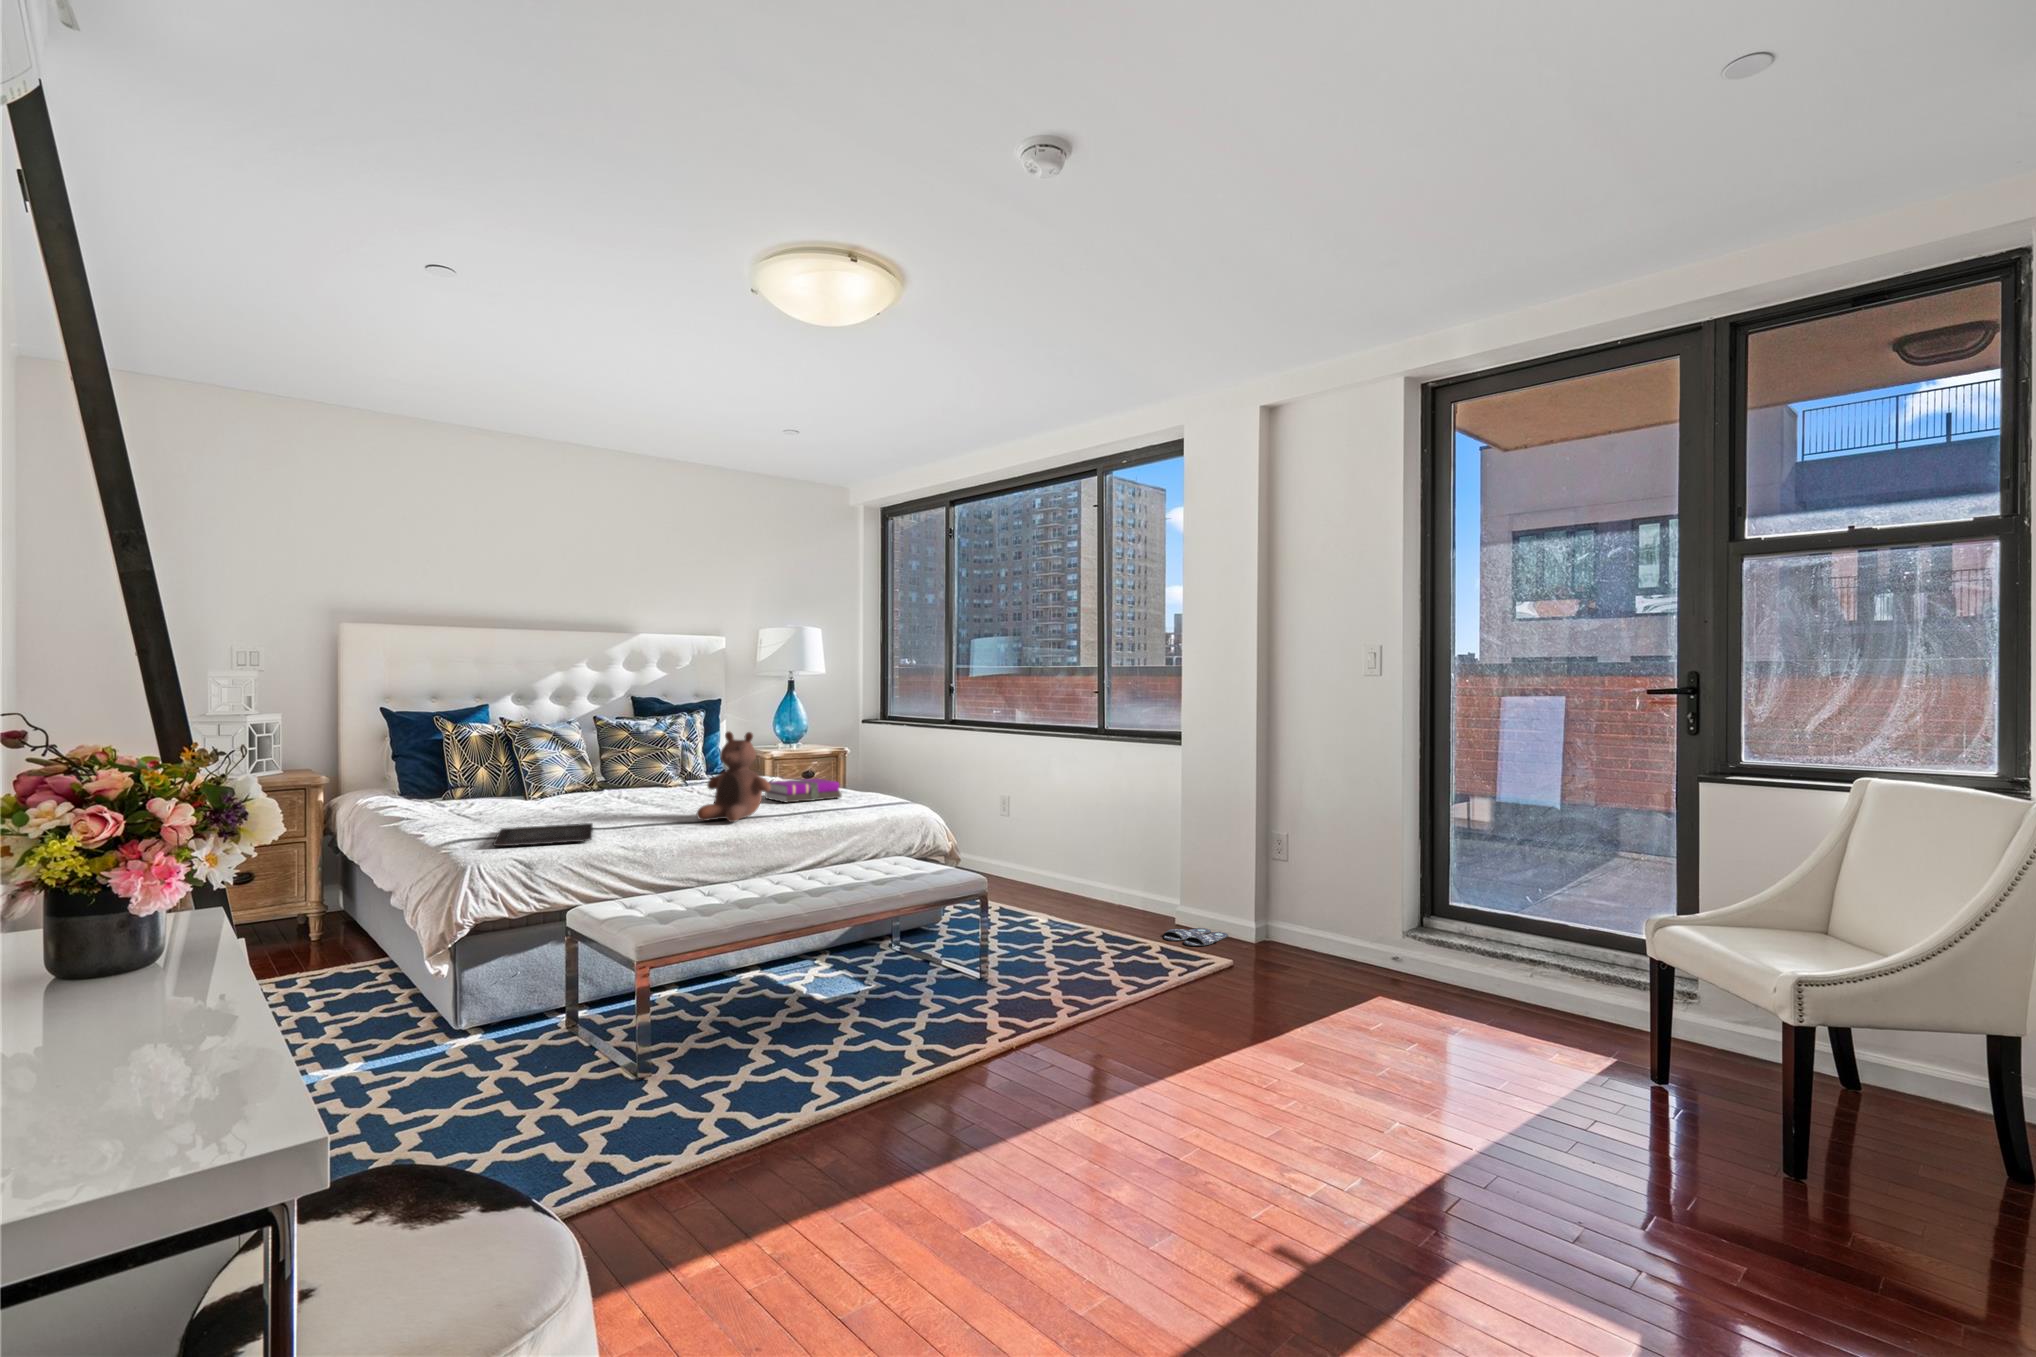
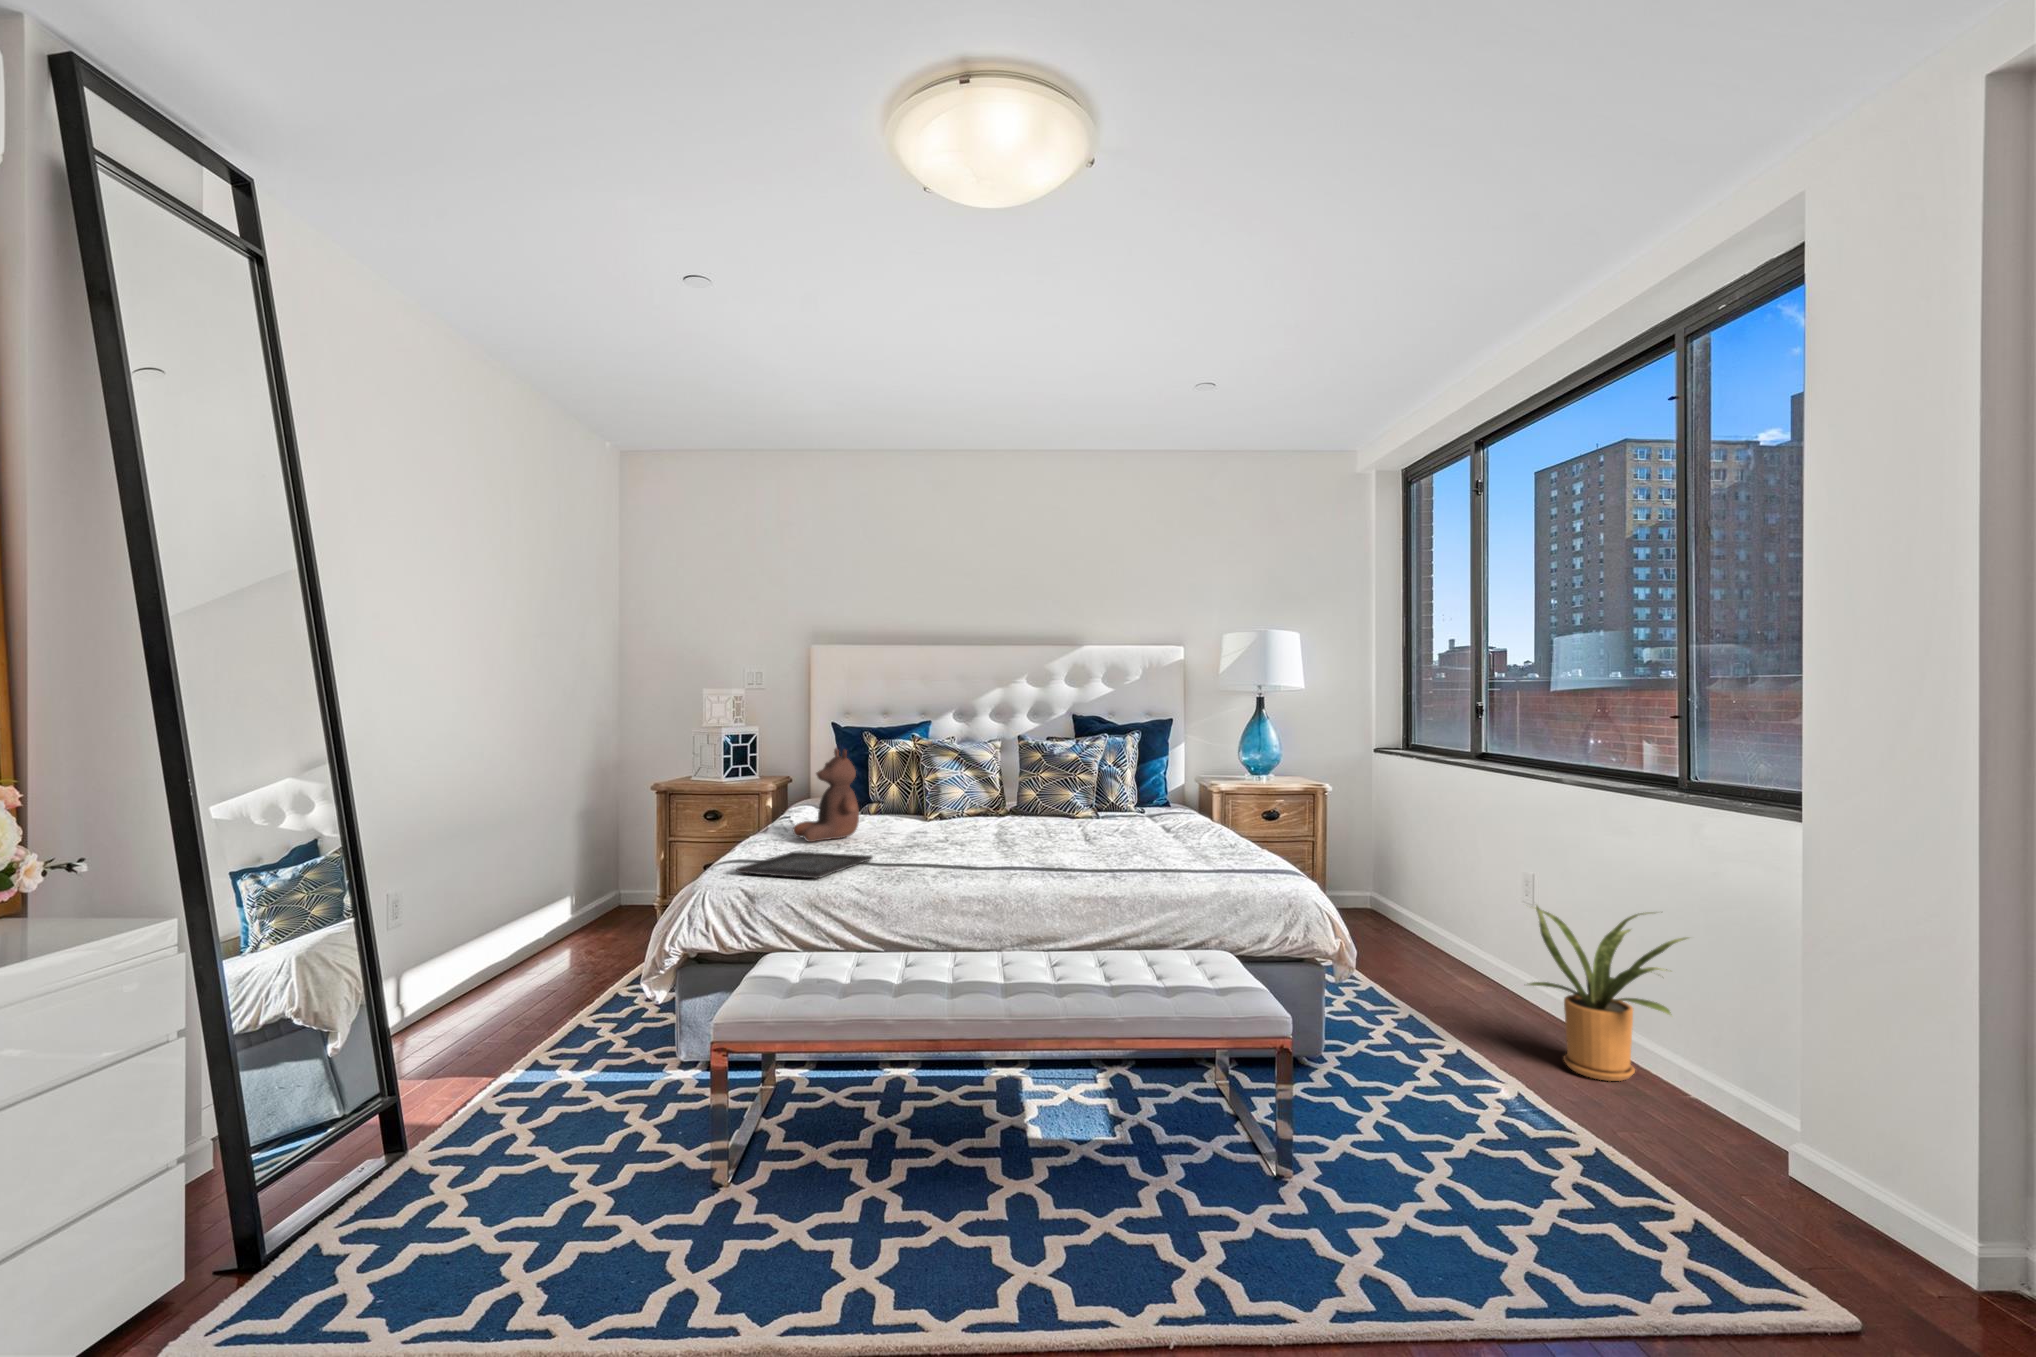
stuffed bear: present [697,732,771,822] -> present [793,748,859,842]
notebook: present [765,779,842,802] -> none [1118,824,1204,854]
house plant: none [1028,803,1119,906] -> present [1528,906,1687,1081]
slippers: present [1164,928,1228,946] -> none [1722,1185,1899,1251]

